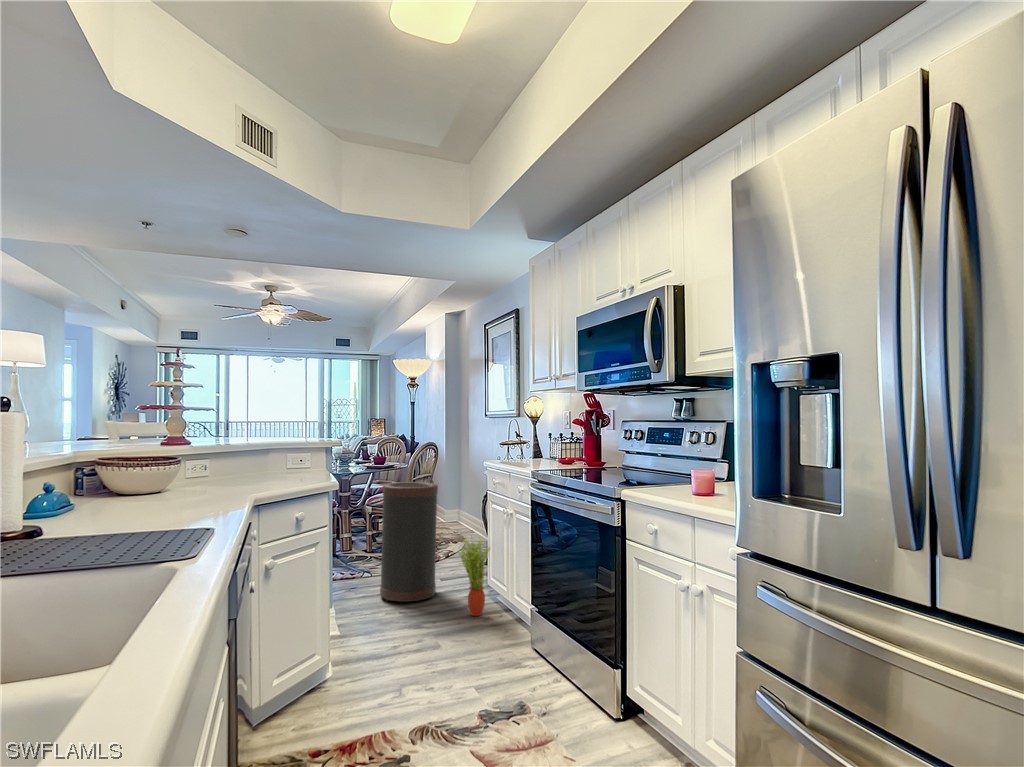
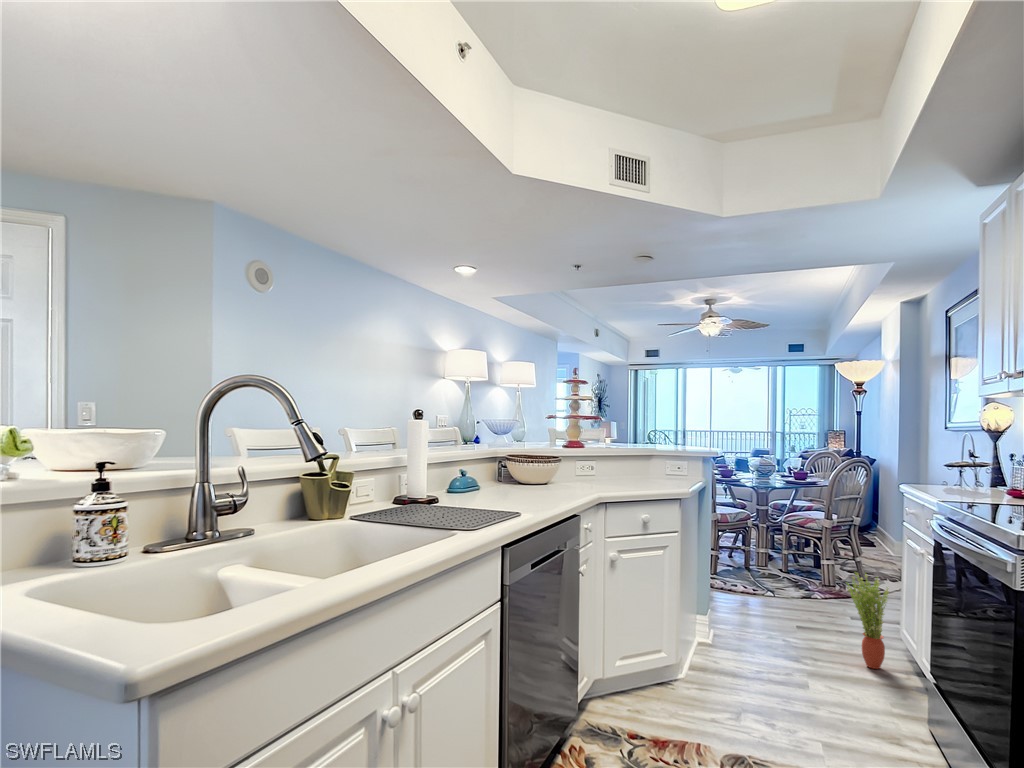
trash can: present [380,482,438,602] -> none [769,501,836,635]

